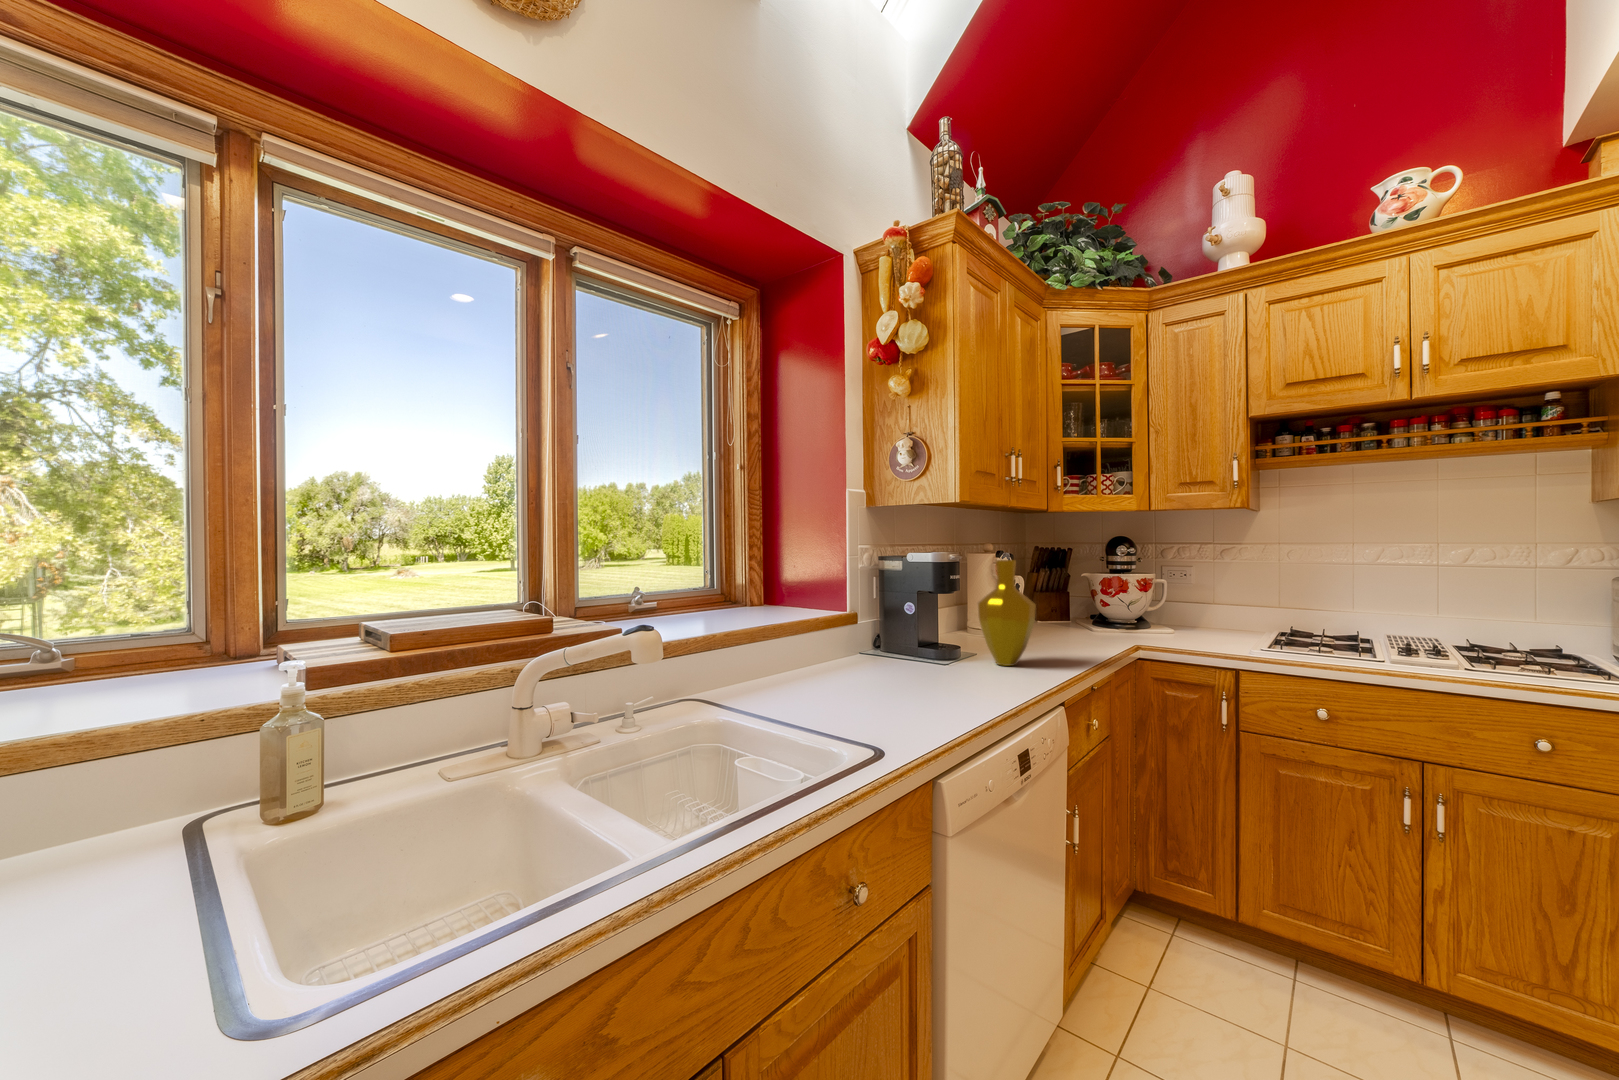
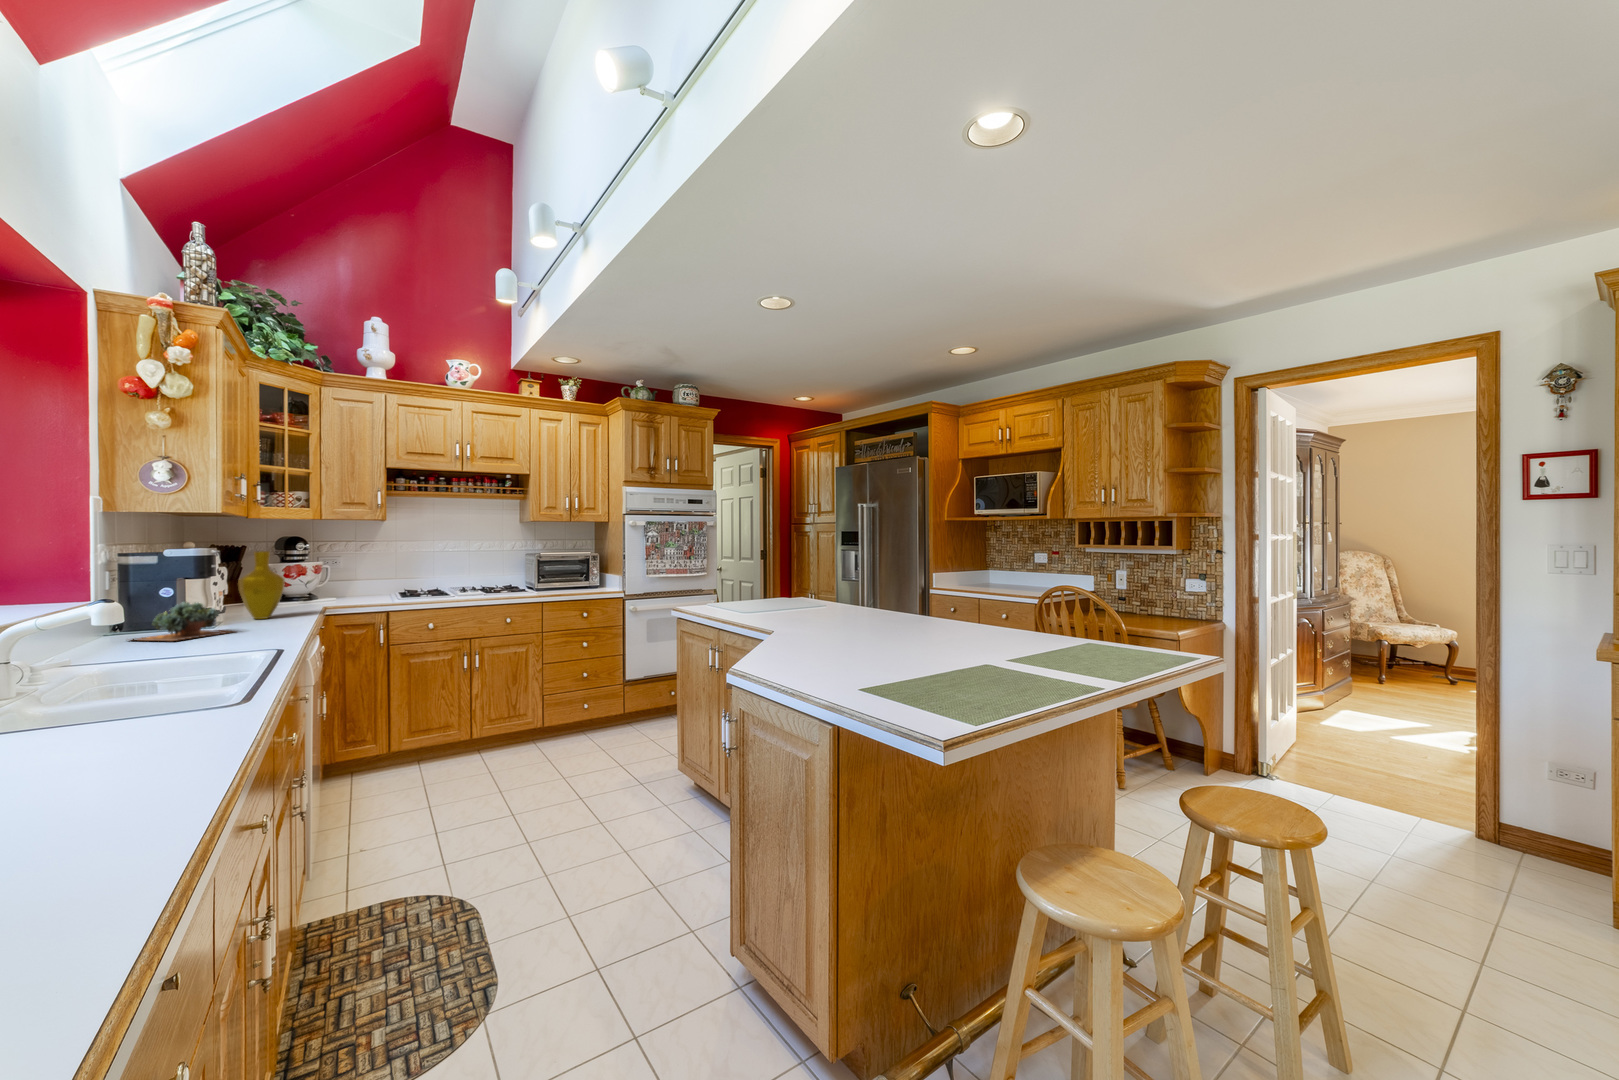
succulent plant: none [808,634,921,697] -> present [133,602,232,641]

